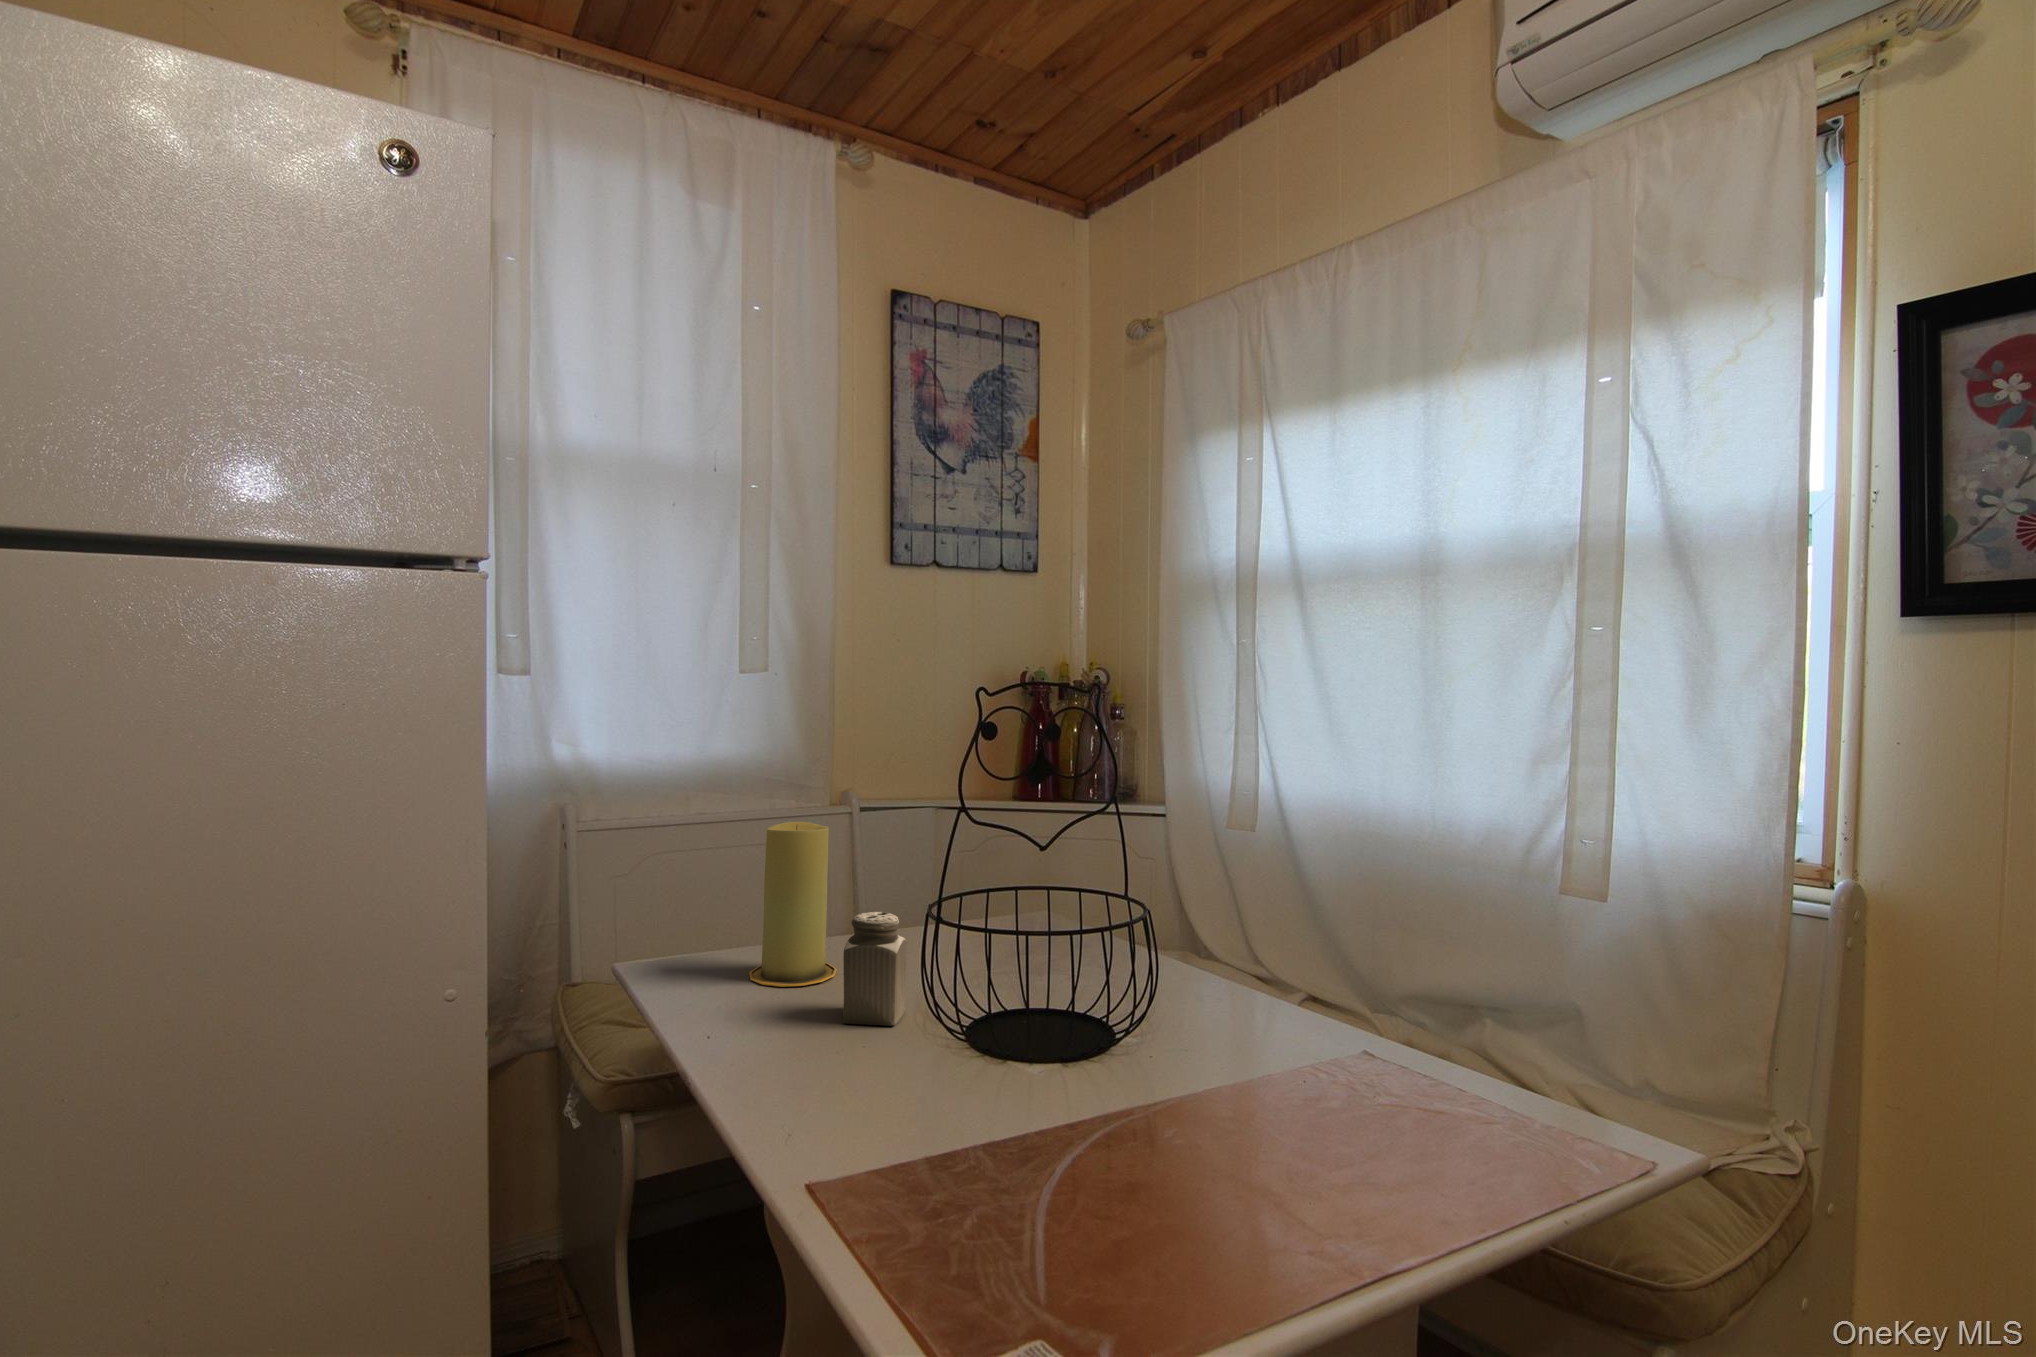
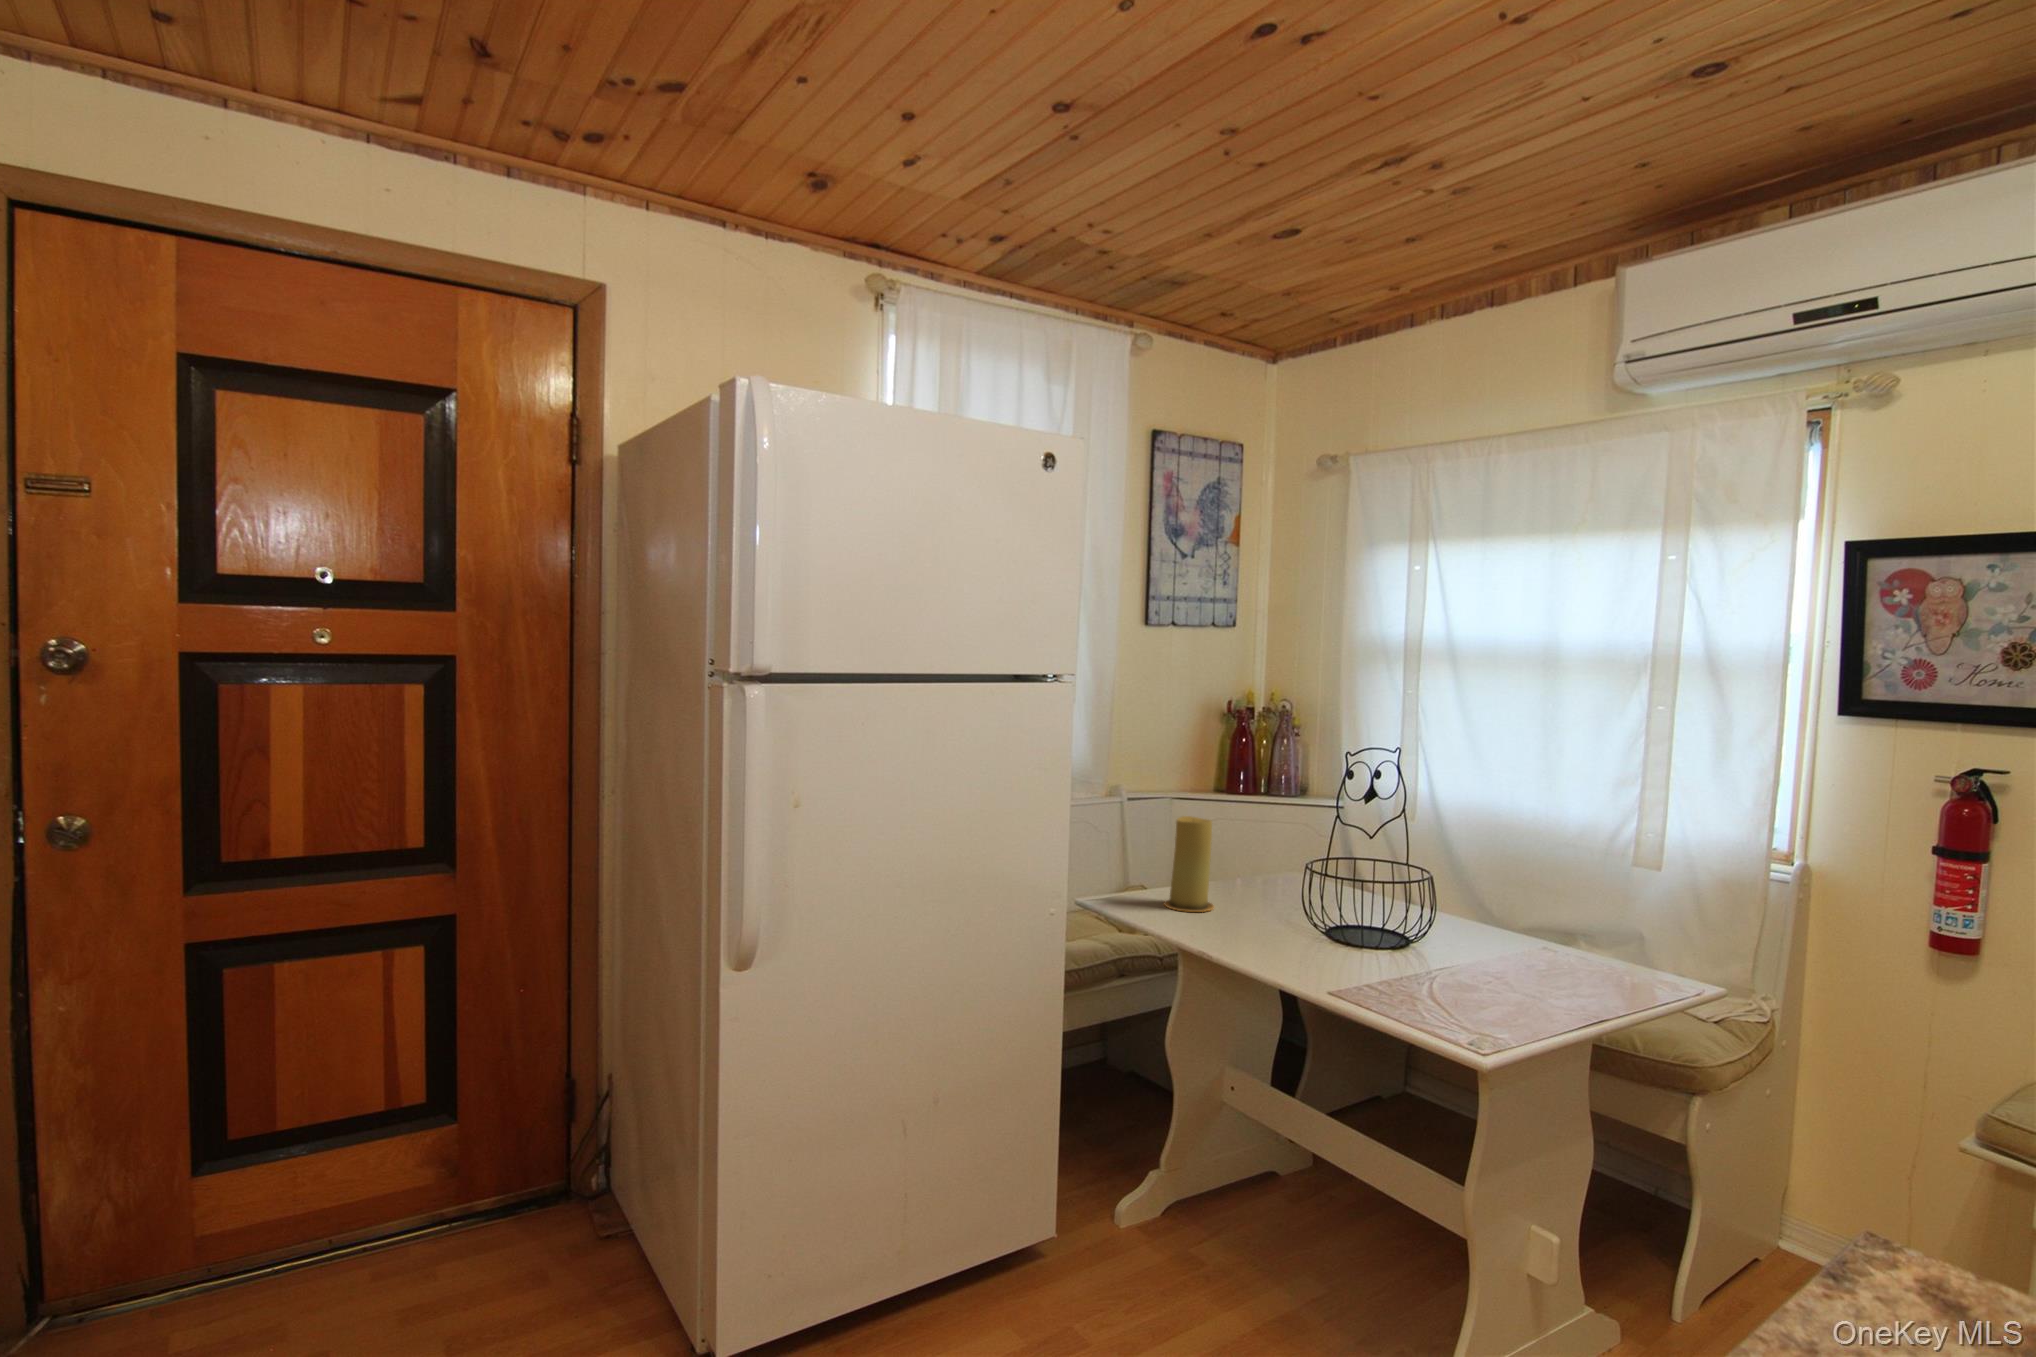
salt shaker: present [843,912,907,1025] -> none [1246,870,1281,932]

